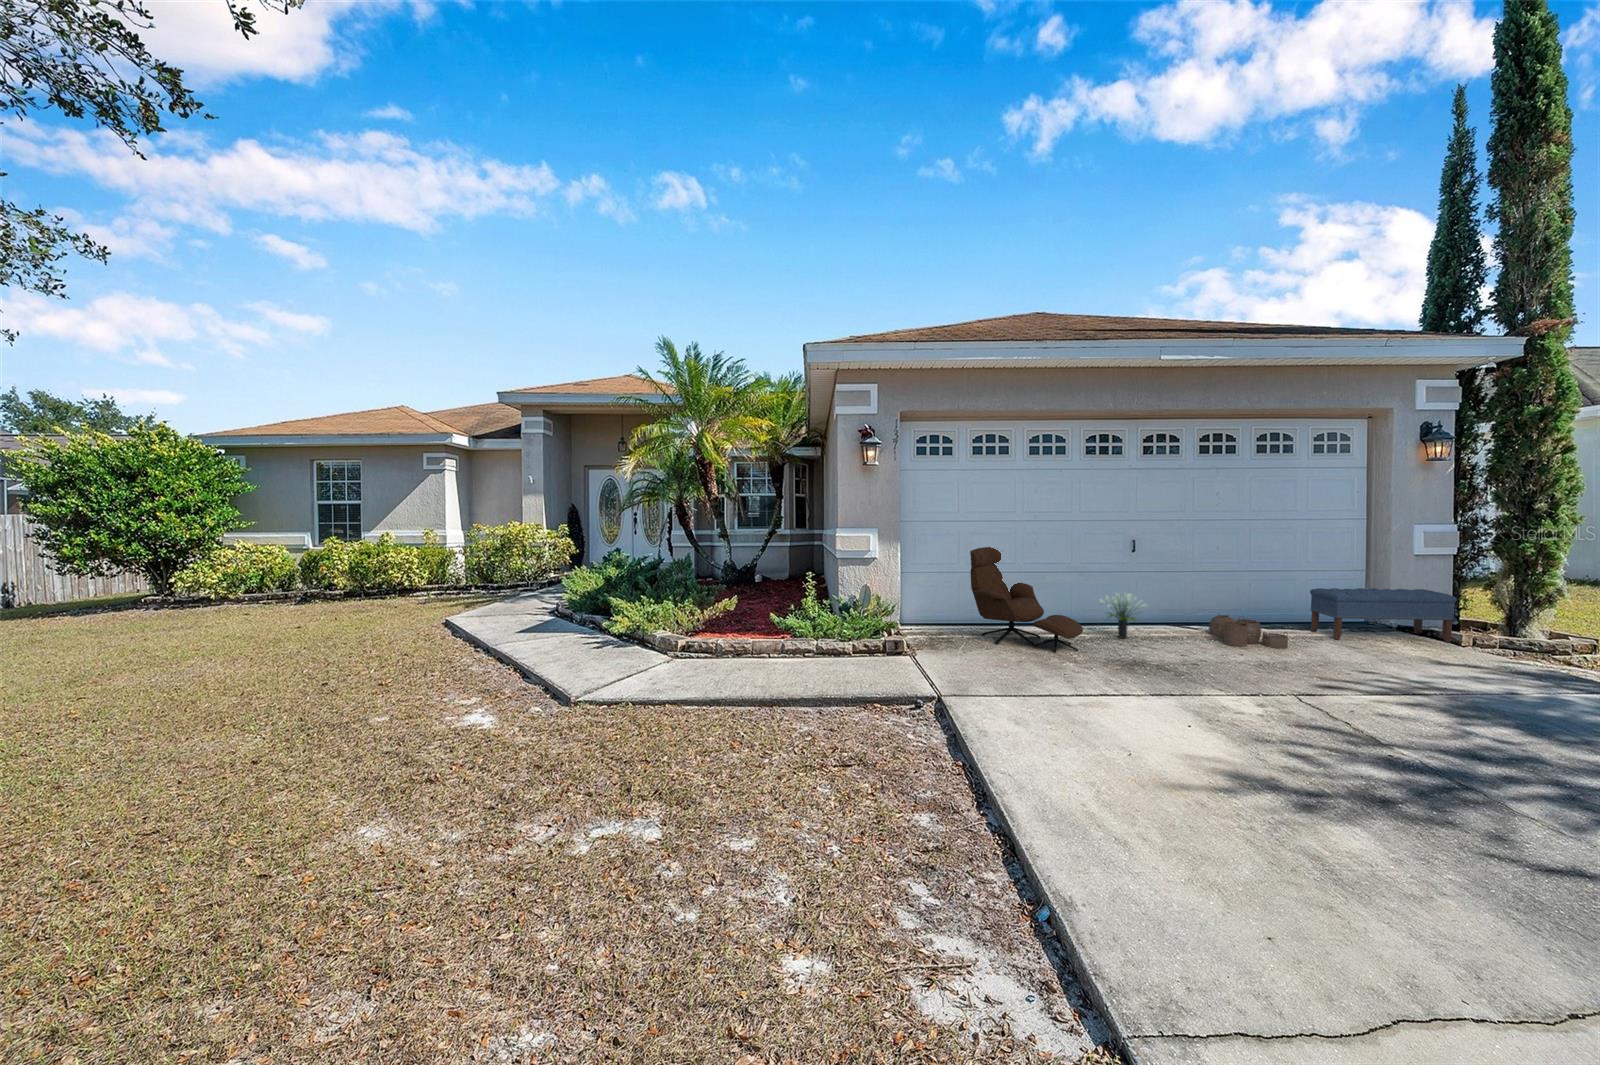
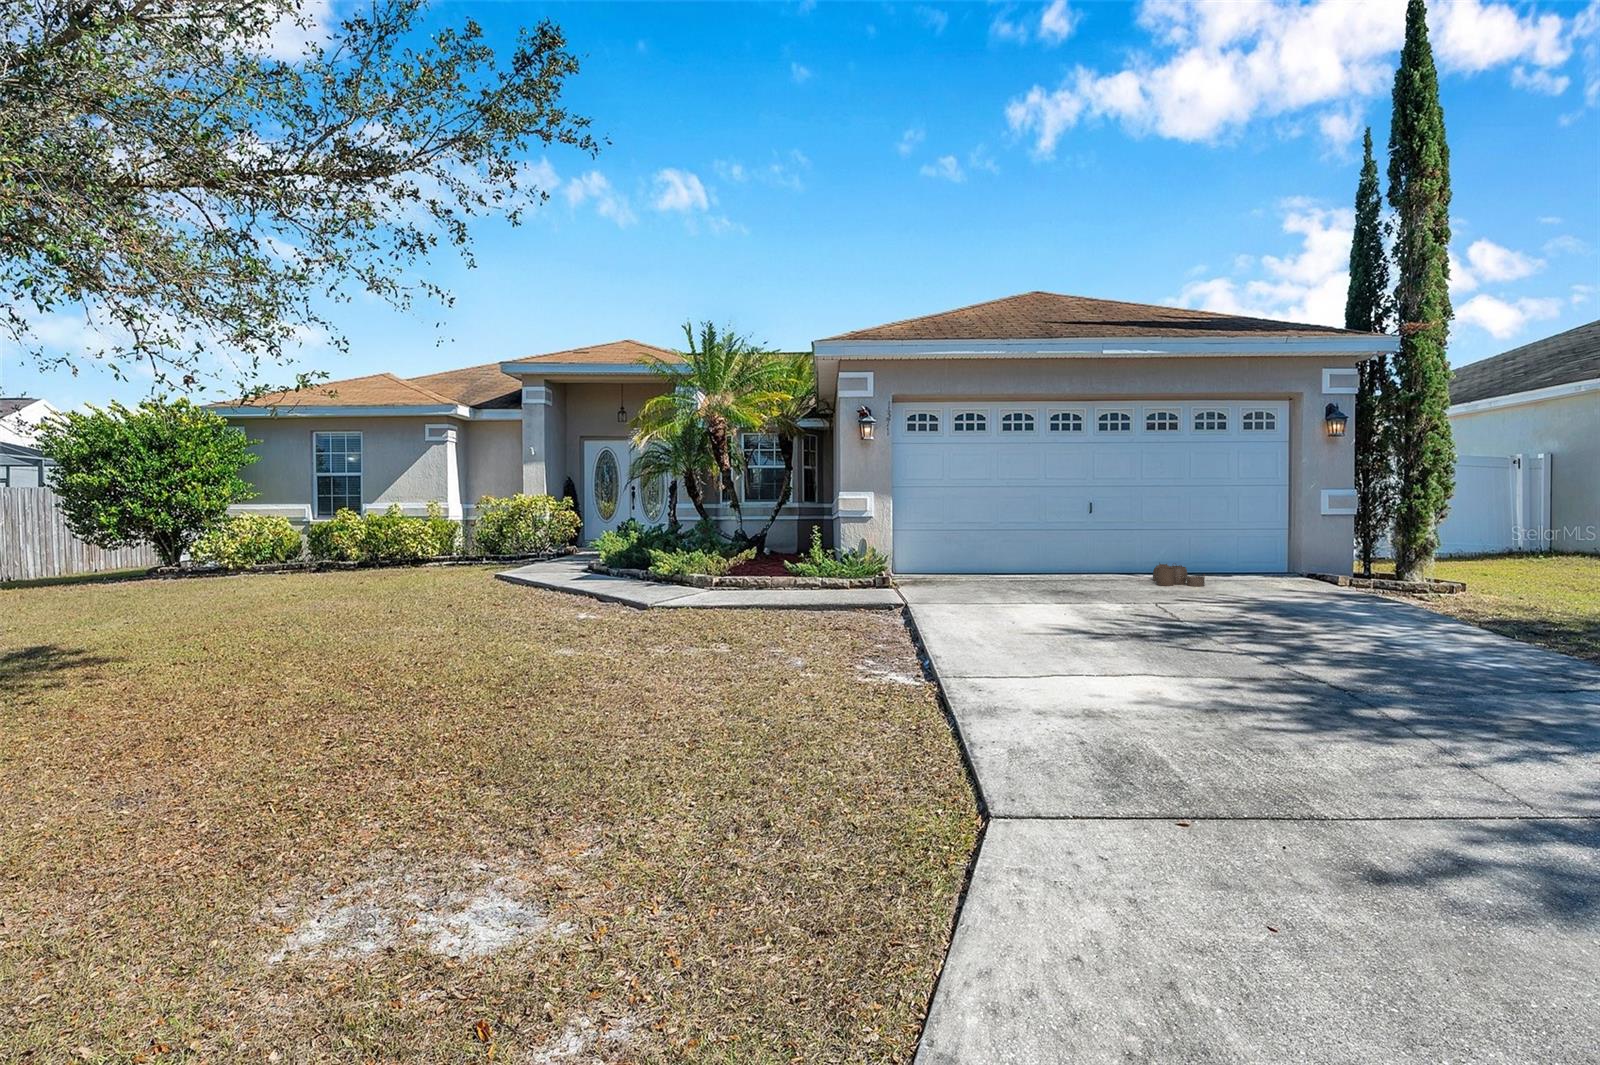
lounge chair: present [970,547,1083,652] -> none [952,508,1041,590]
bench: present [1310,588,1457,642] -> none [1238,542,1341,583]
potted plant: present [1100,592,1147,639] -> none [1060,544,1098,583]

